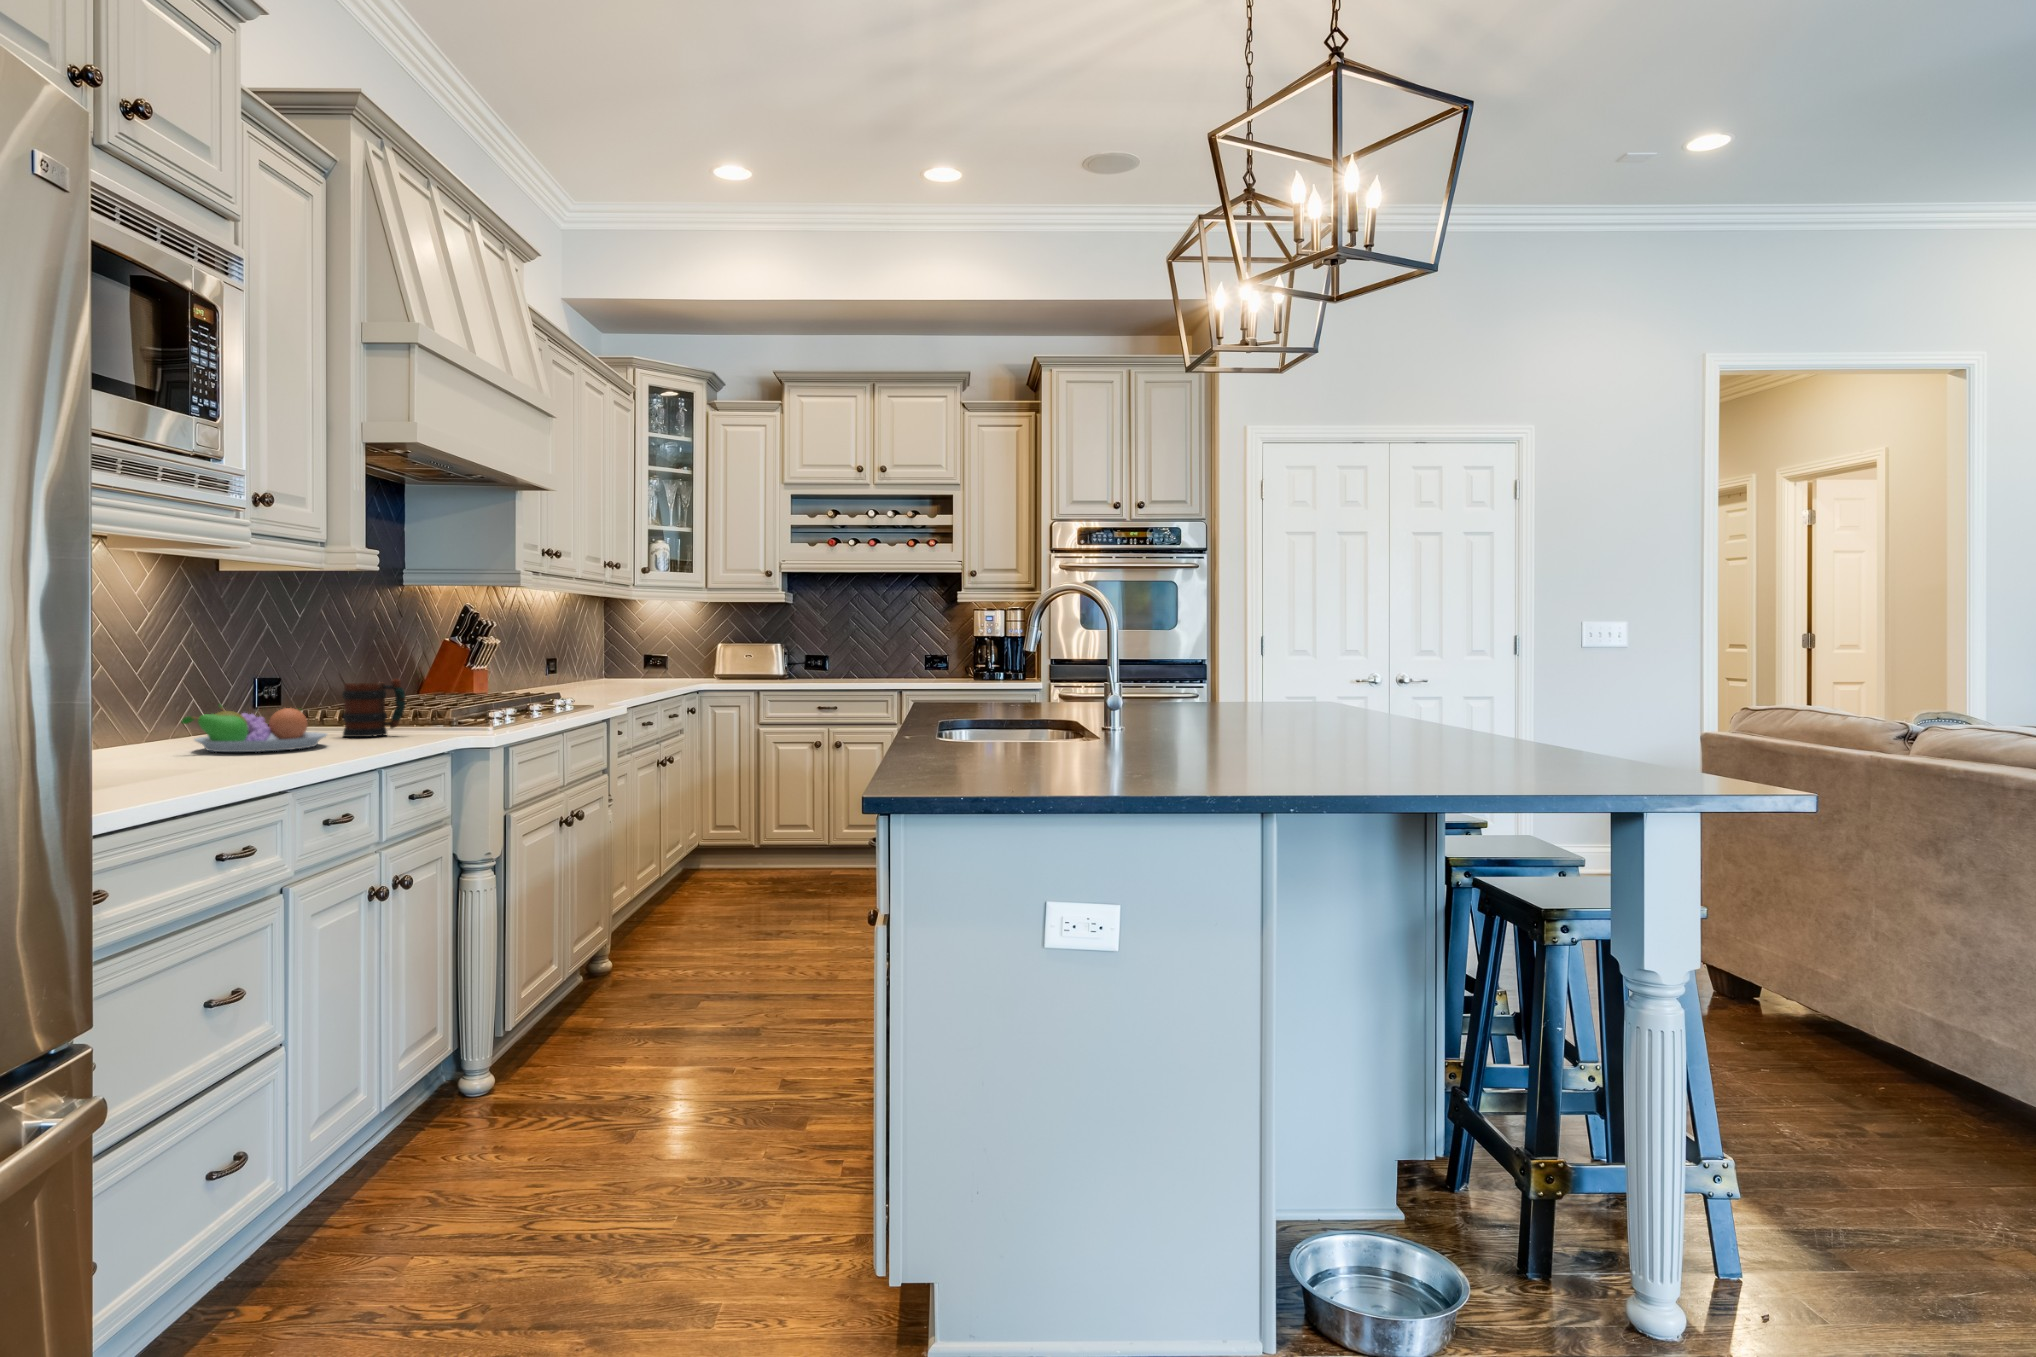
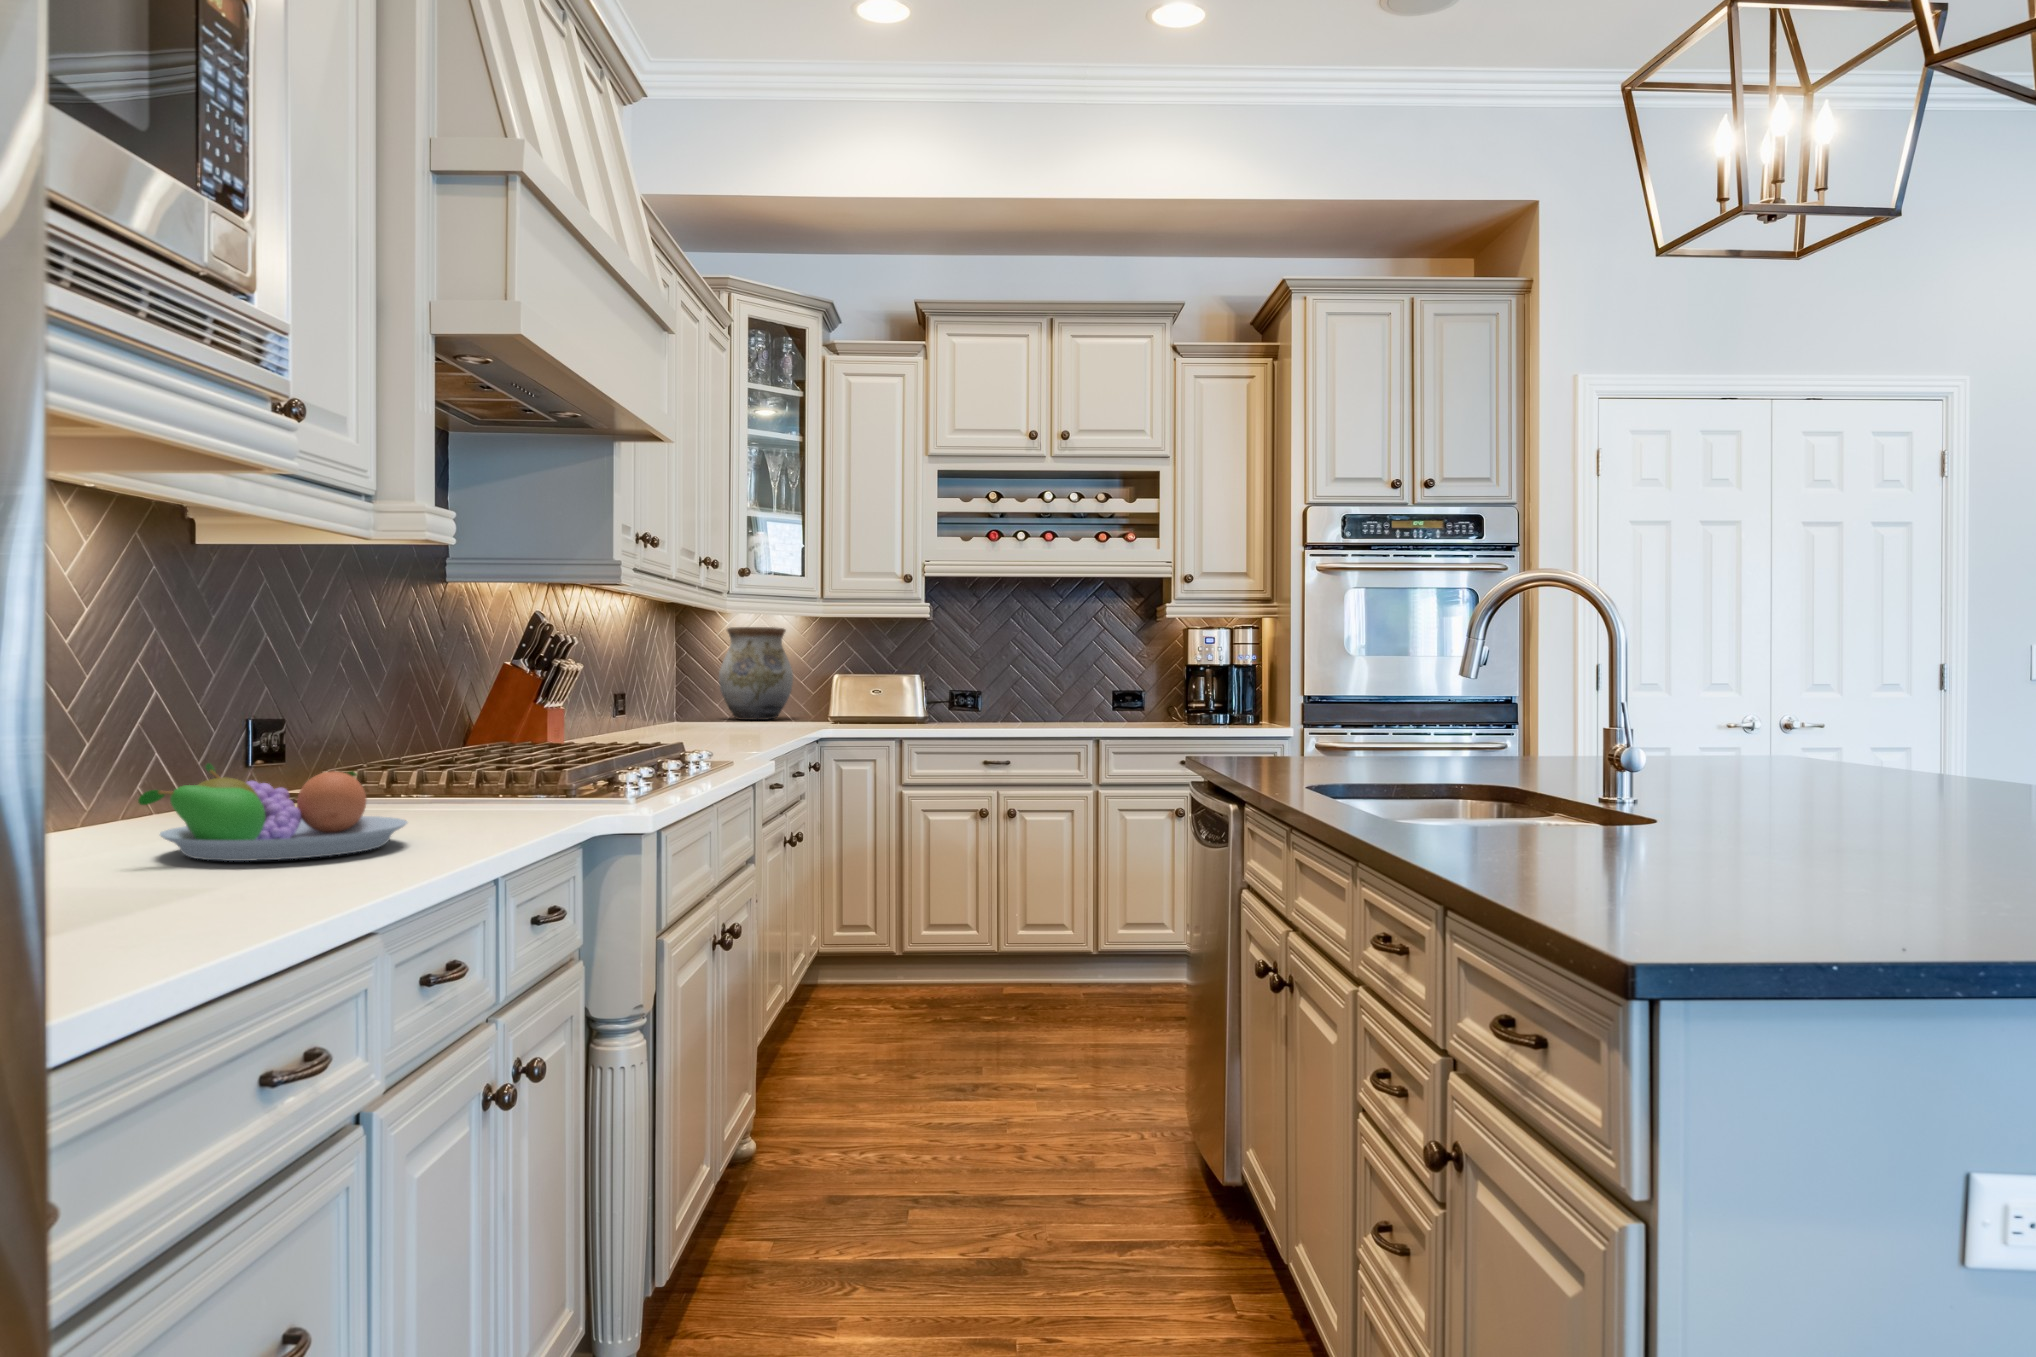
vase: none [625,611,680,678] -> present [719,627,793,720]
mug: present [342,679,406,737] -> none [417,717,527,823]

